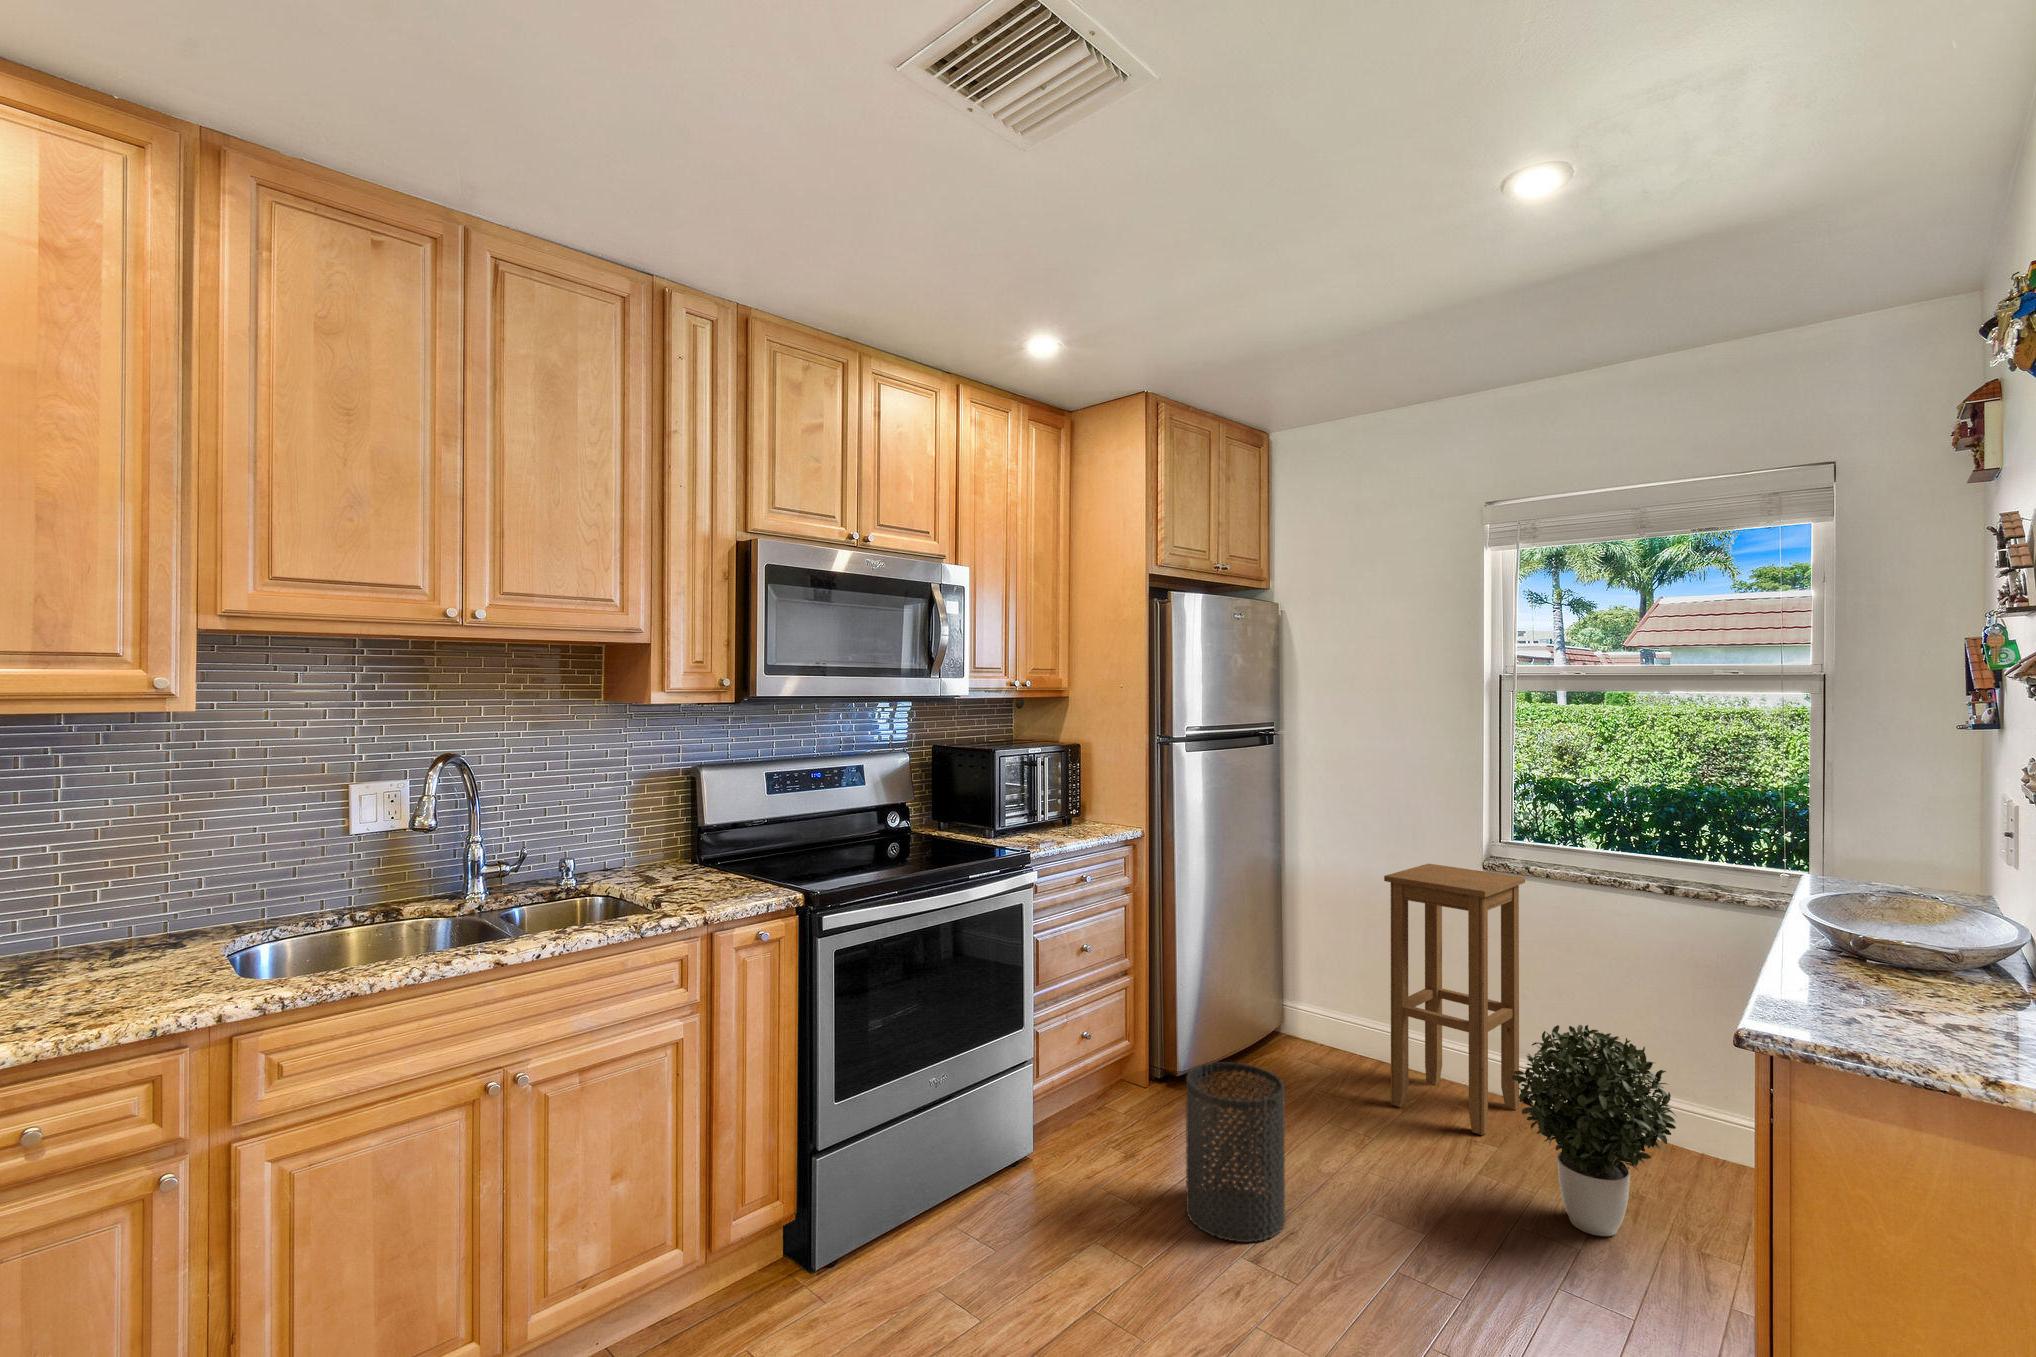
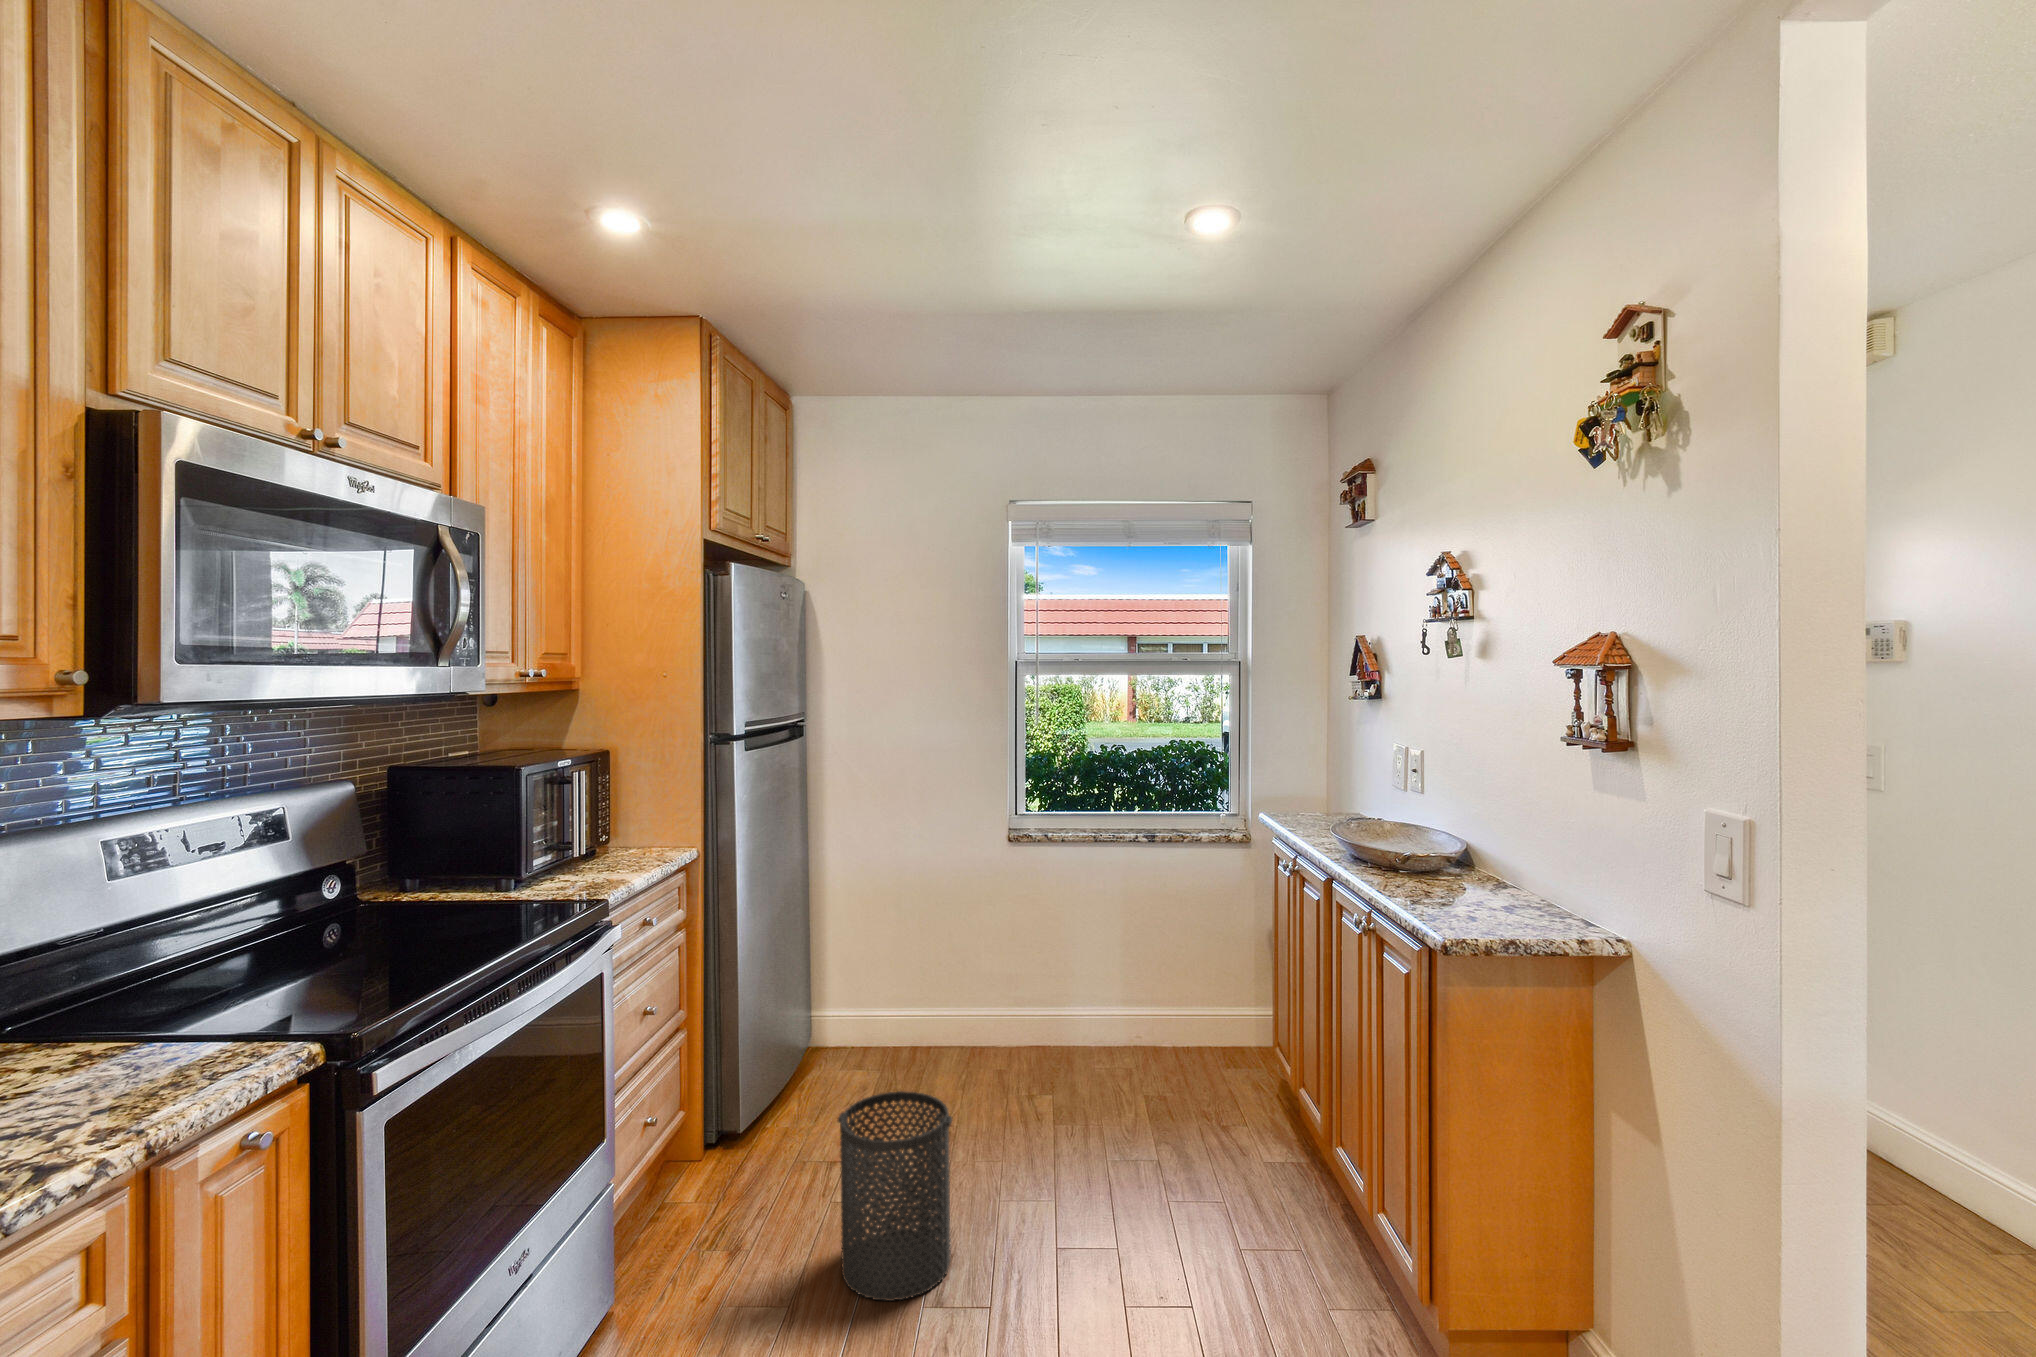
stool: present [1384,864,1525,1135] -> none [942,844,1046,1089]
potted plant: present [1511,1025,1676,1236] -> none [1100,964,1222,1145]

